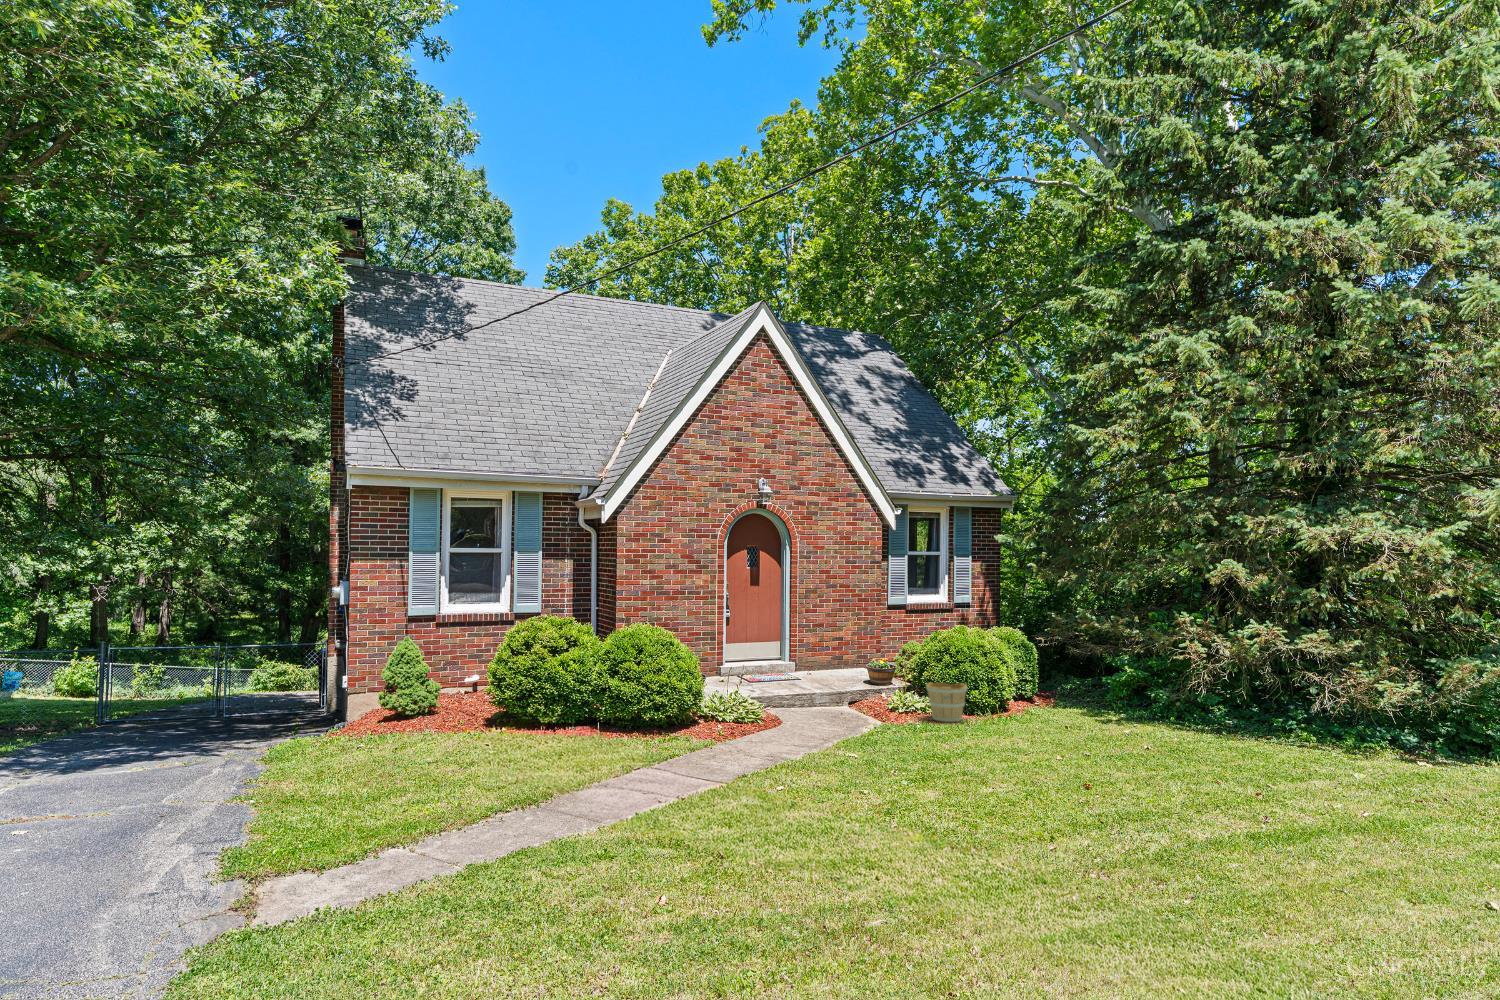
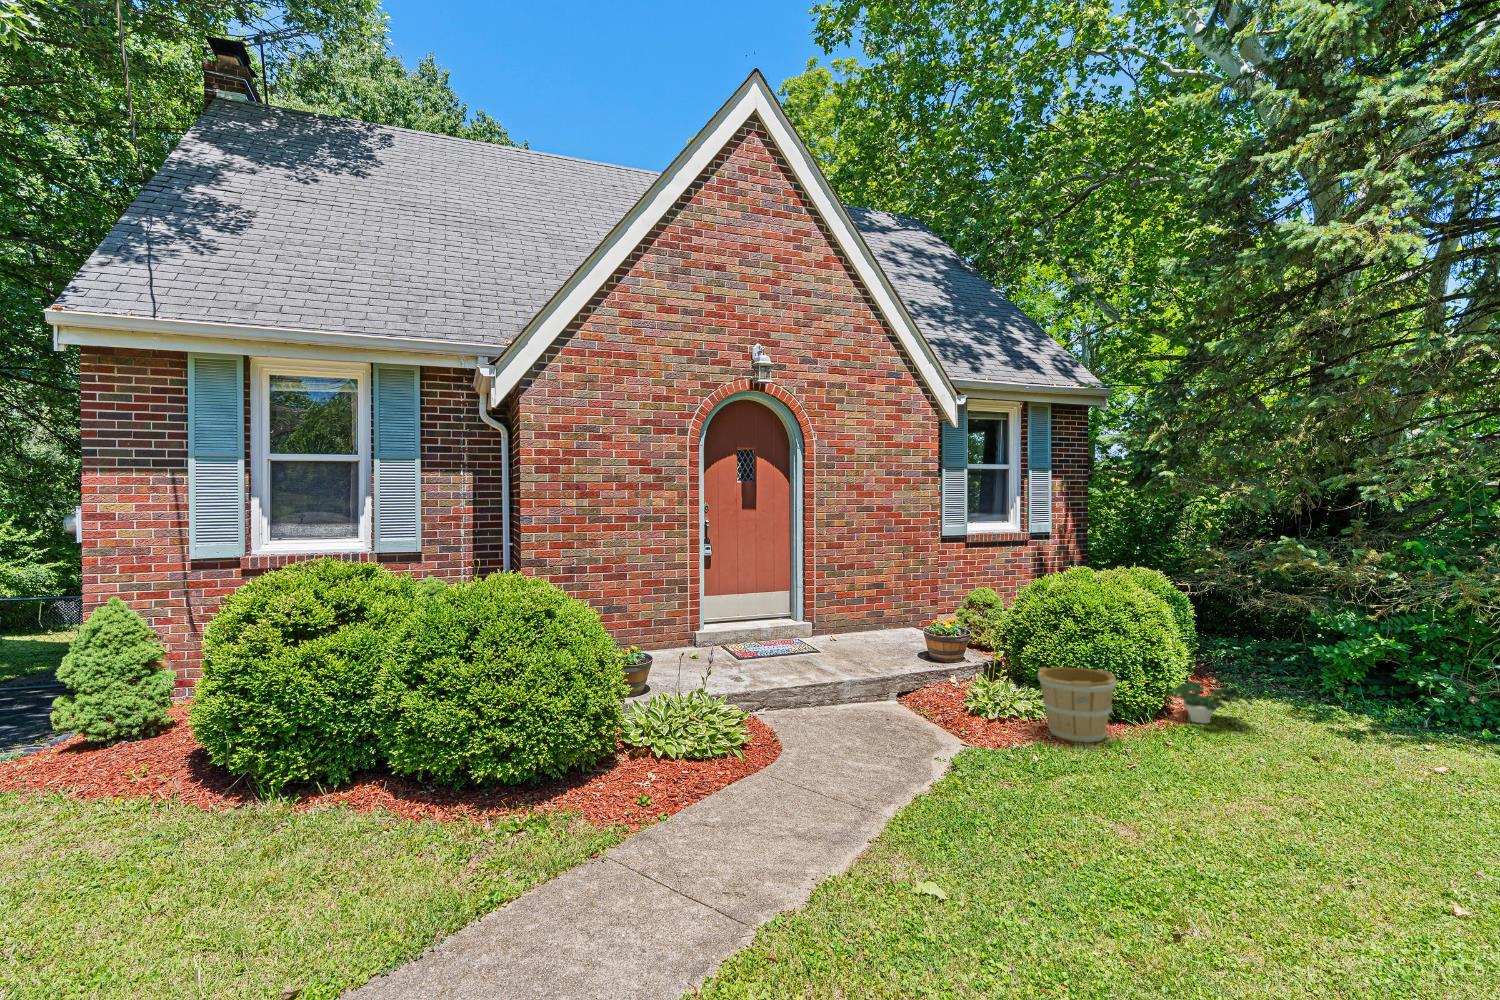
potted plant: none [1001,693,1047,716] -> present [1165,681,1252,723]

